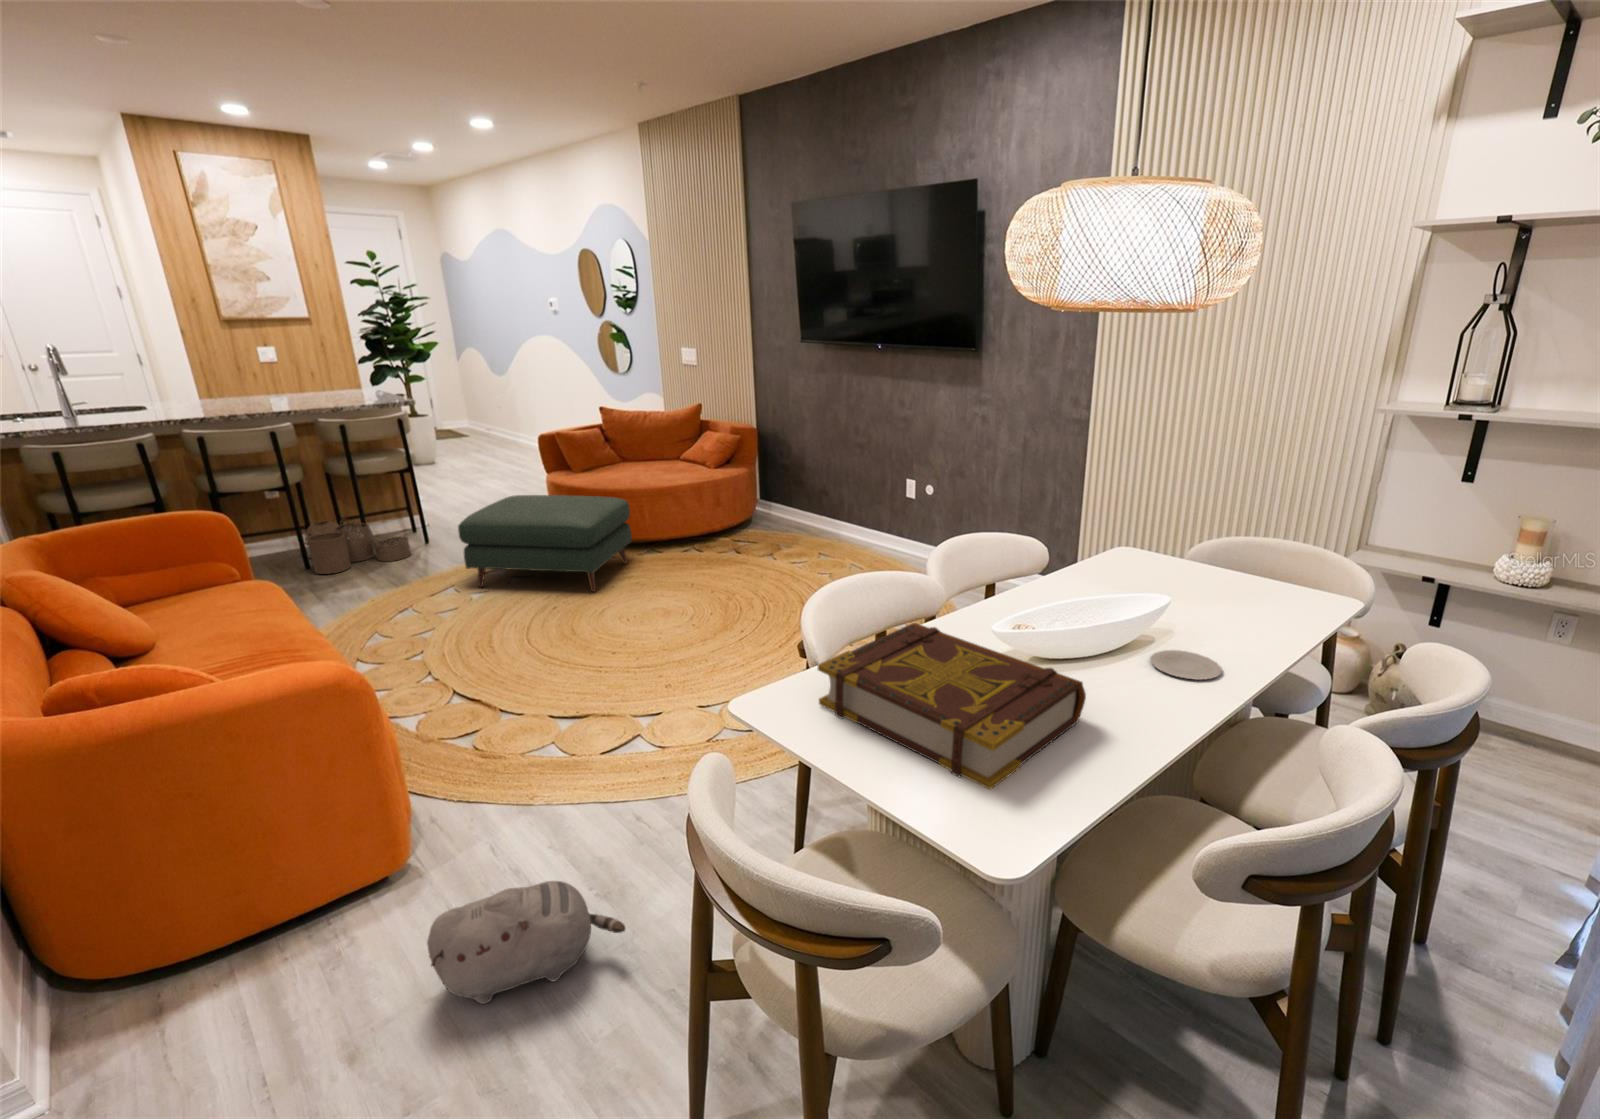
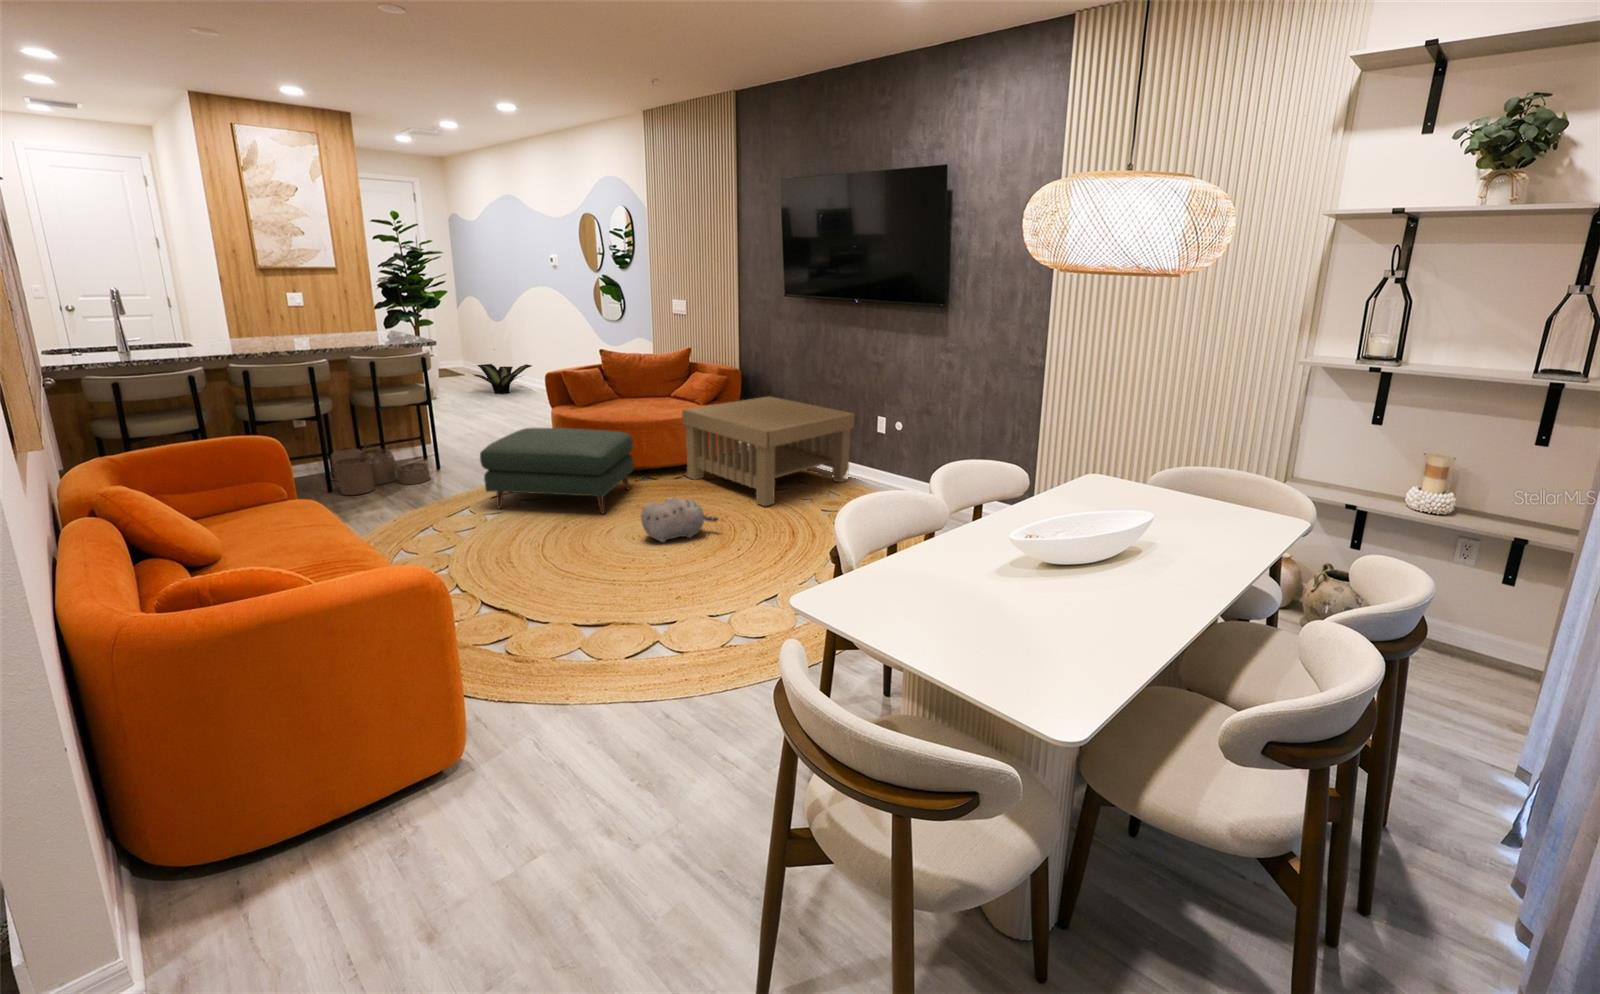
potted plant: none [463,421,534,456] -> present [473,364,532,394]
coffee table: none [687,451,887,581] -> present [682,397,854,506]
book: present [818,623,1086,789] -> none [875,542,1110,692]
plate: present [1150,650,1221,680] -> none [1141,478,1203,593]
plush toy: present [427,881,625,1004] -> present [641,498,718,542]

